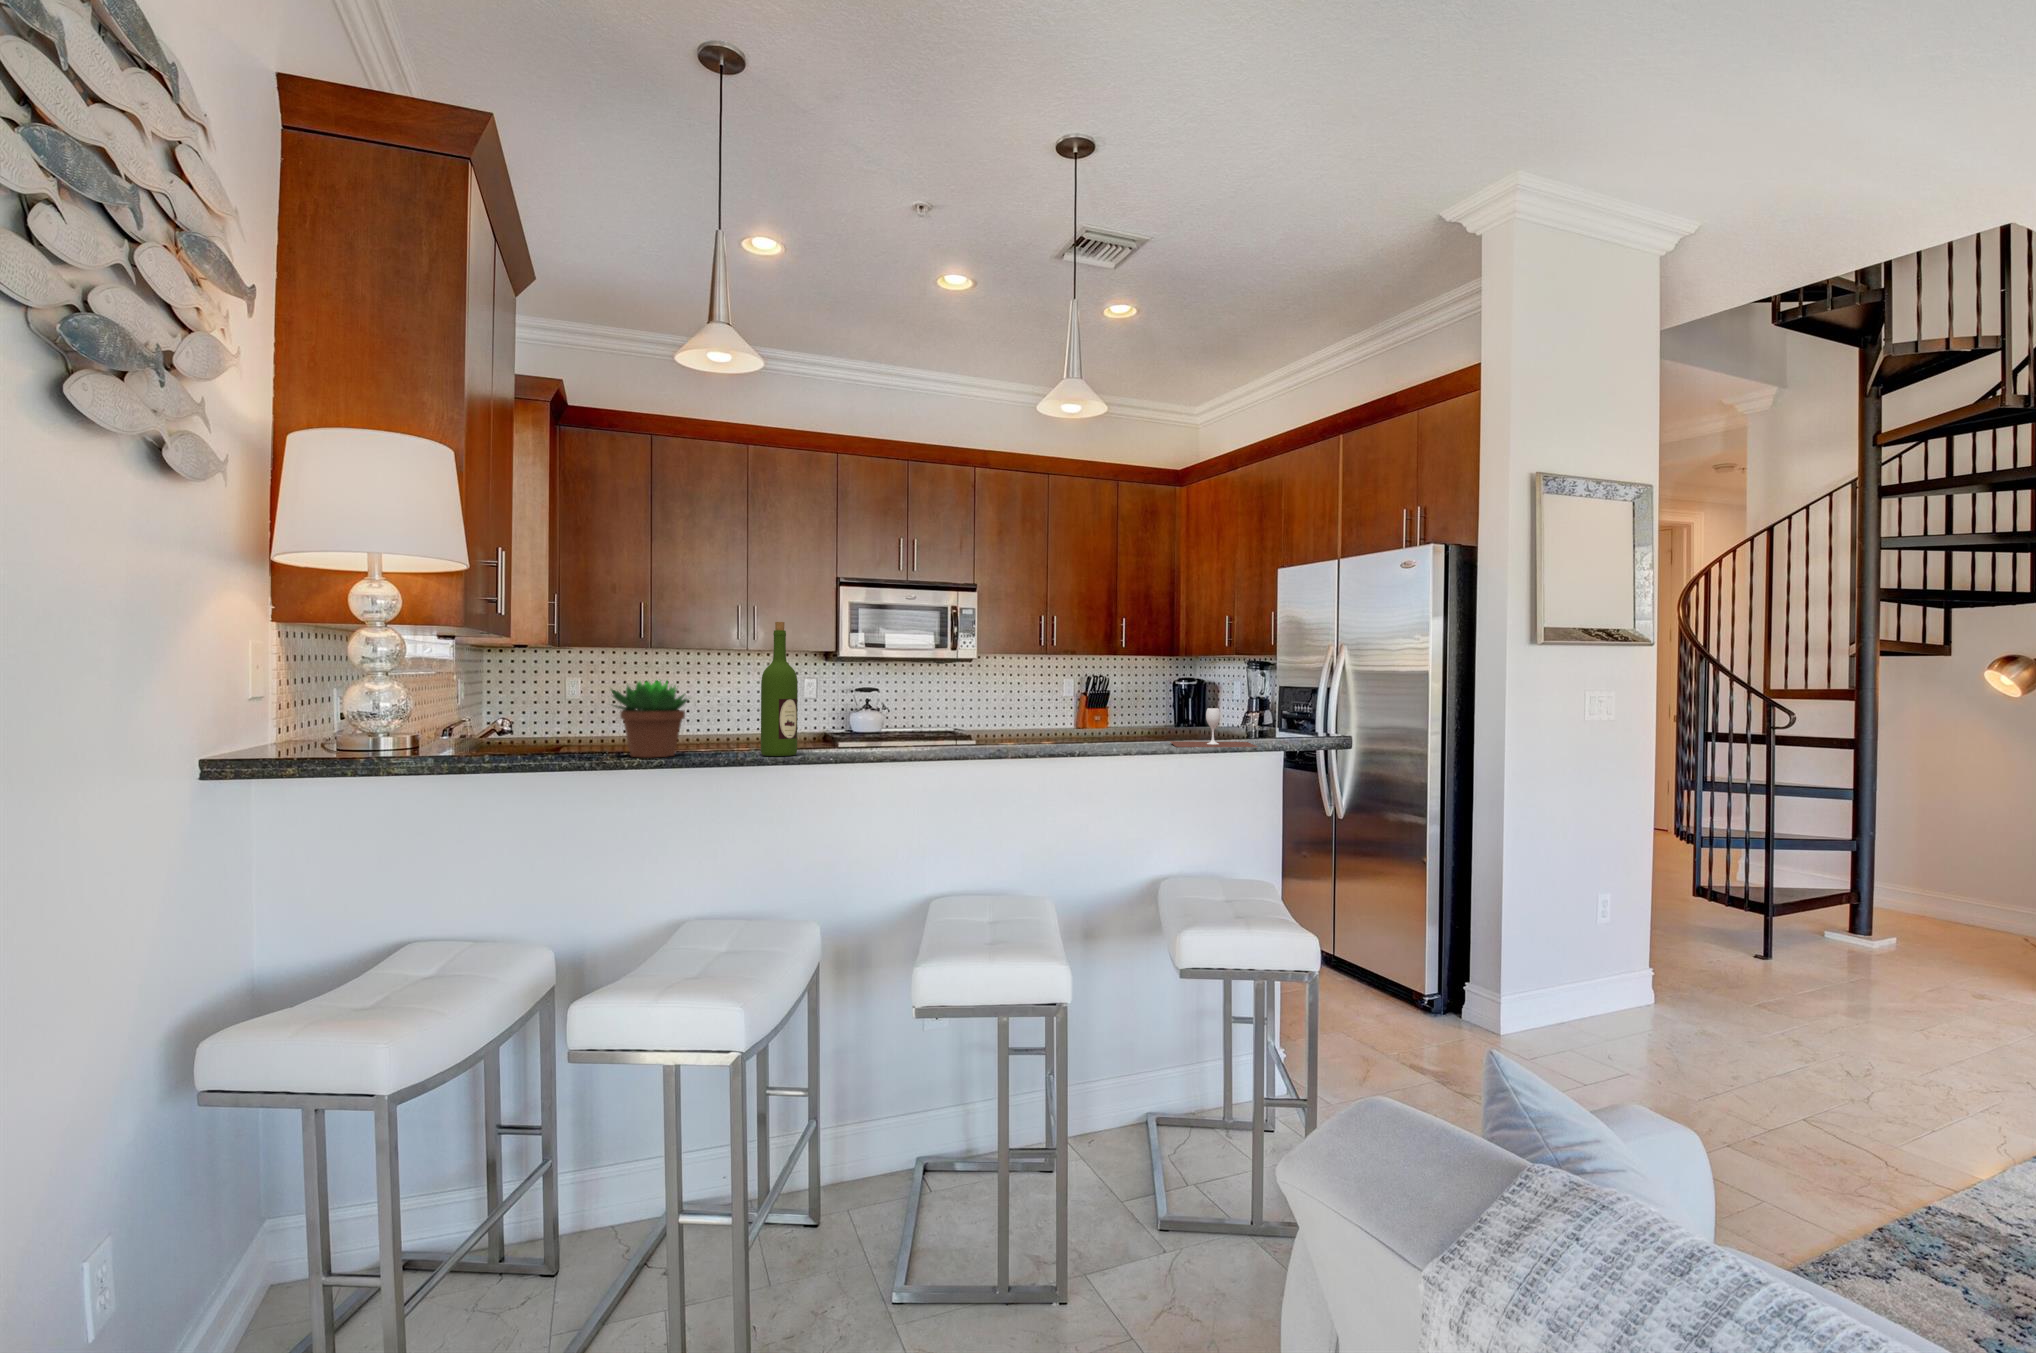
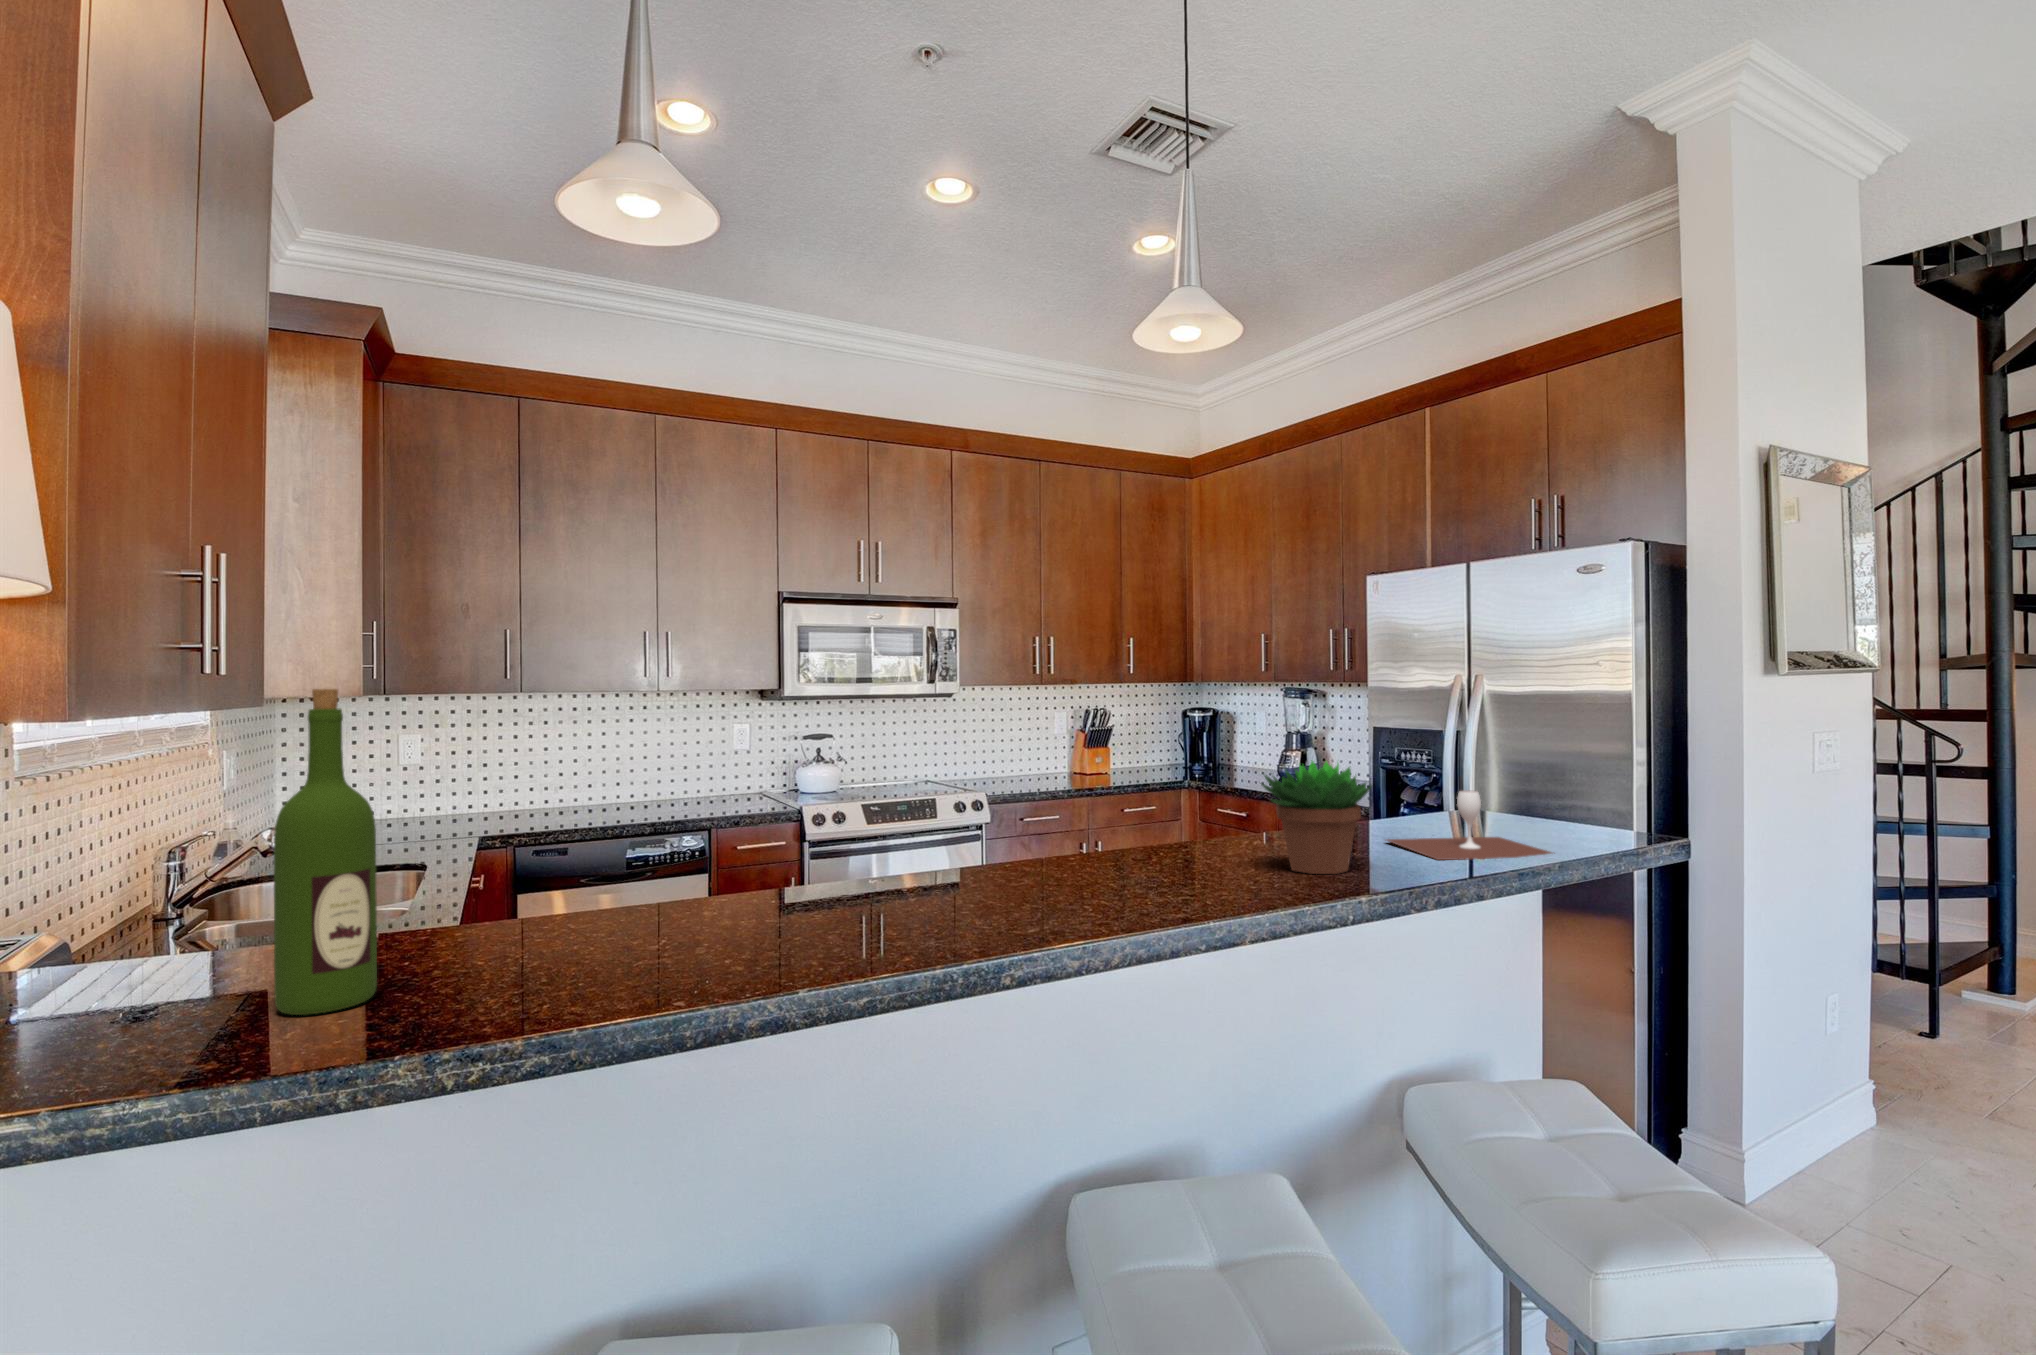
wine bottle: present [761,622,798,756] -> present [274,689,377,1015]
succulent plant: present [611,680,688,757] -> present [1260,761,1371,874]

